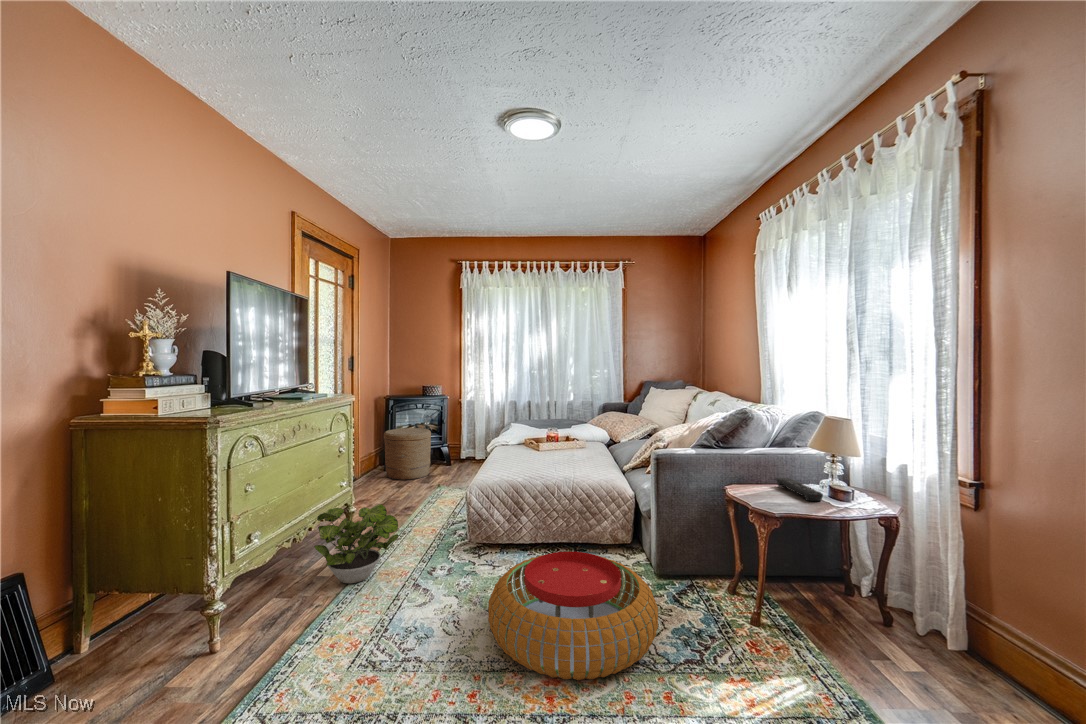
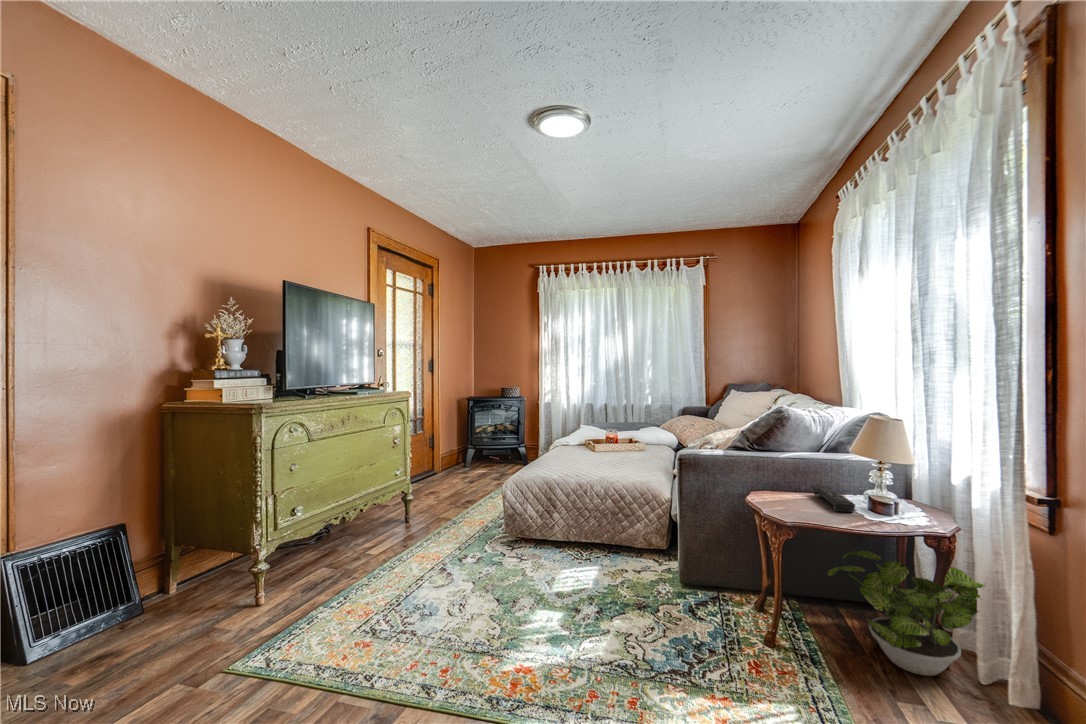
woven basket: present [384,428,431,480] -> none [454,427,499,476]
potted plant: present [314,504,399,583] -> present [827,551,985,676]
pouf: present [488,551,658,680] -> none [480,548,652,673]

